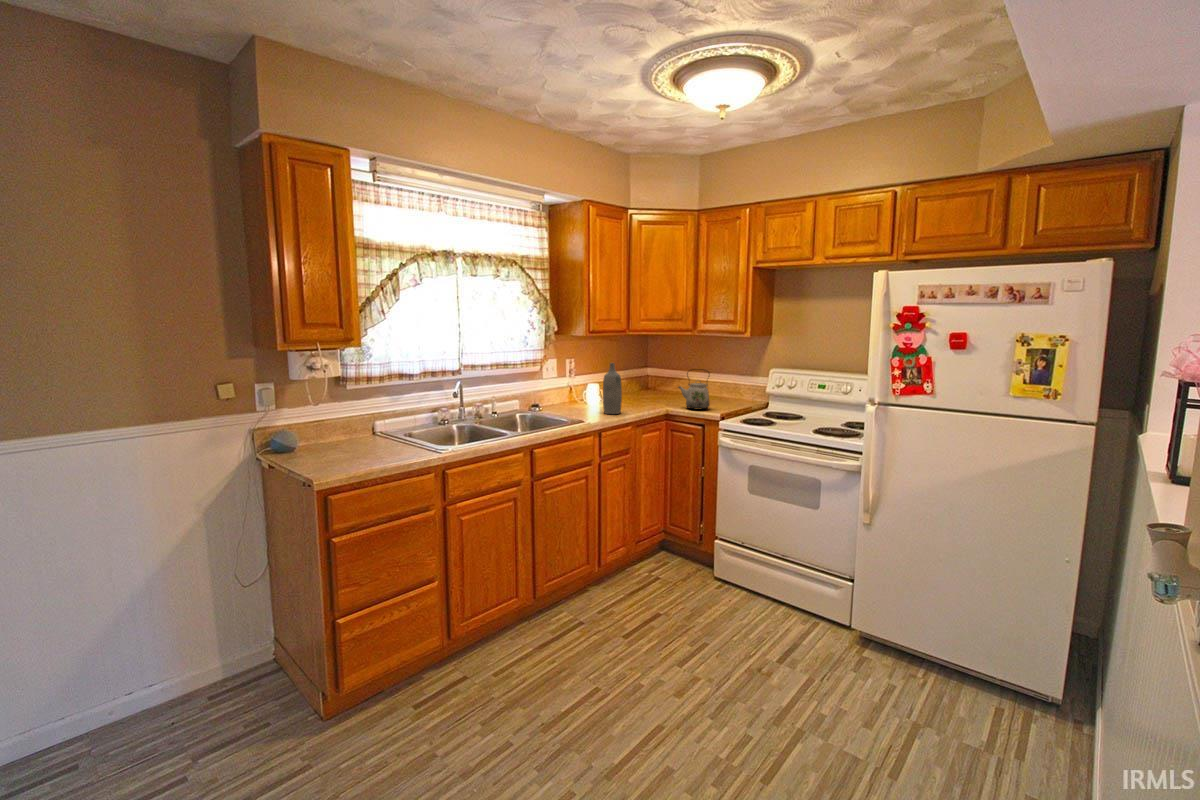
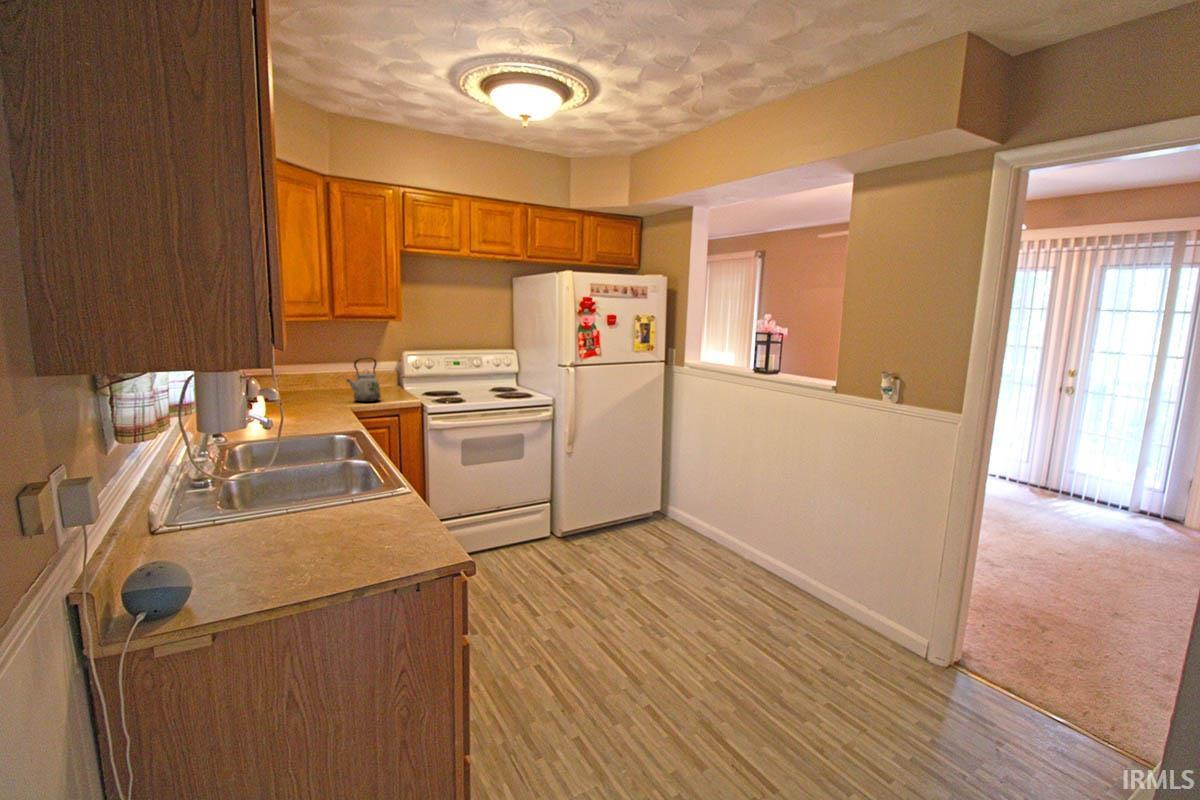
bottle: present [603,363,622,414] -> none [308,359,334,422]

